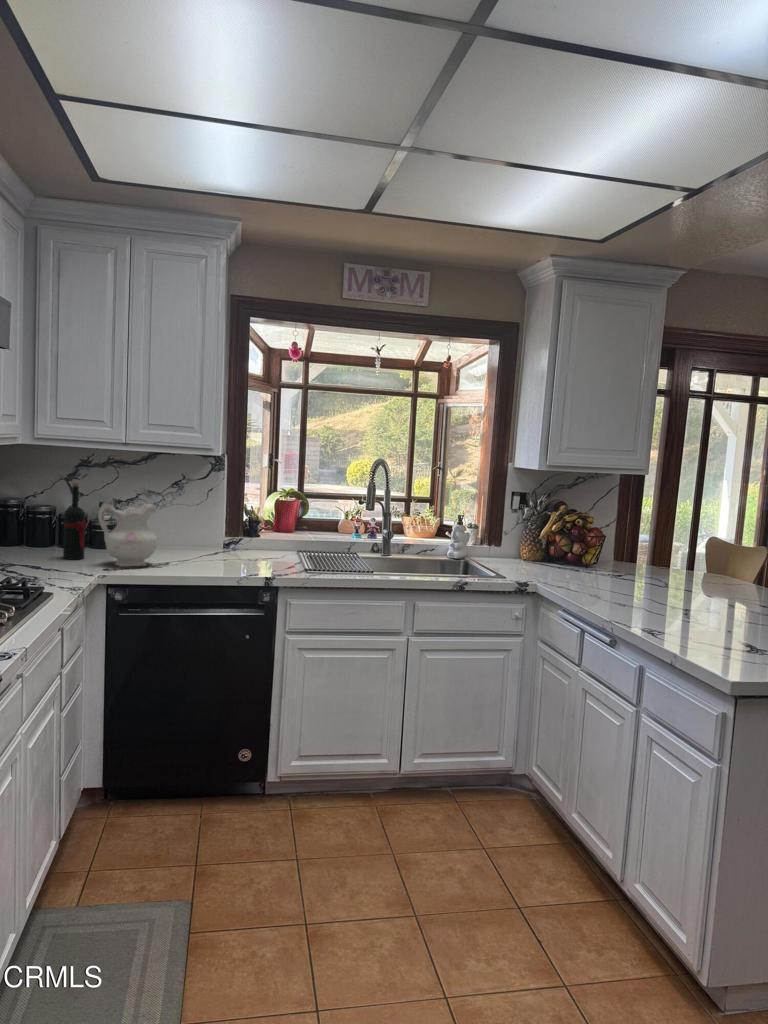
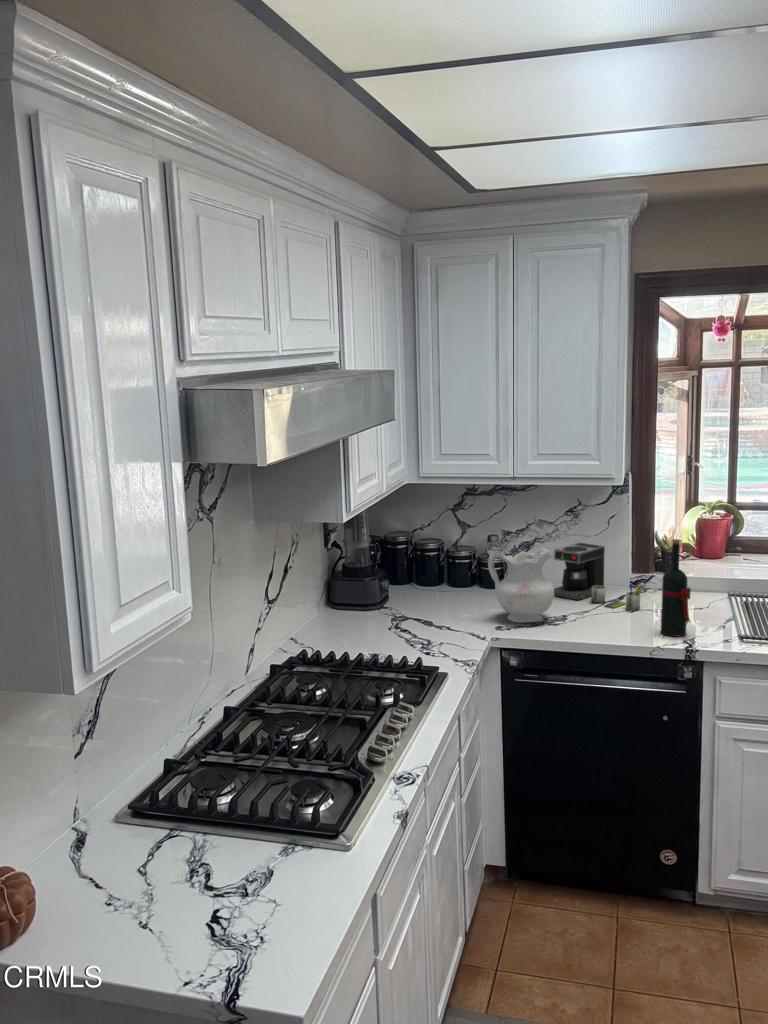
wine bottle: present [63,483,86,559] -> present [661,539,691,636]
coffee maker: none [157,510,232,560] -> present [554,543,643,610]

